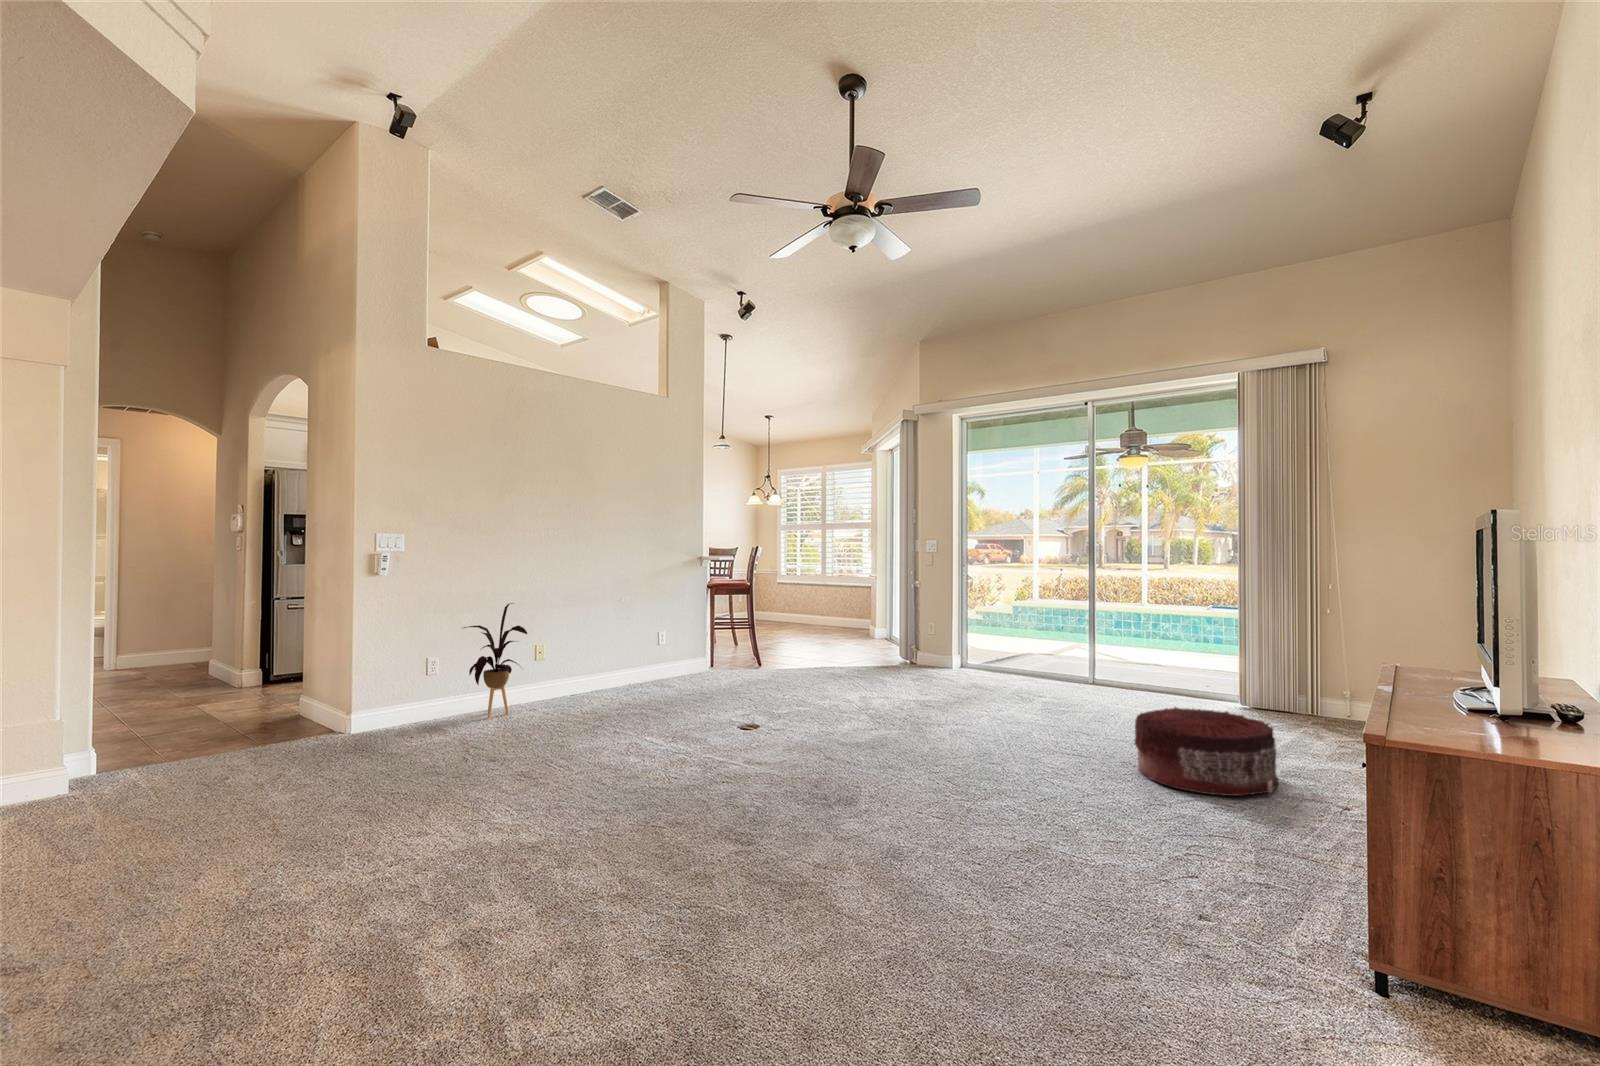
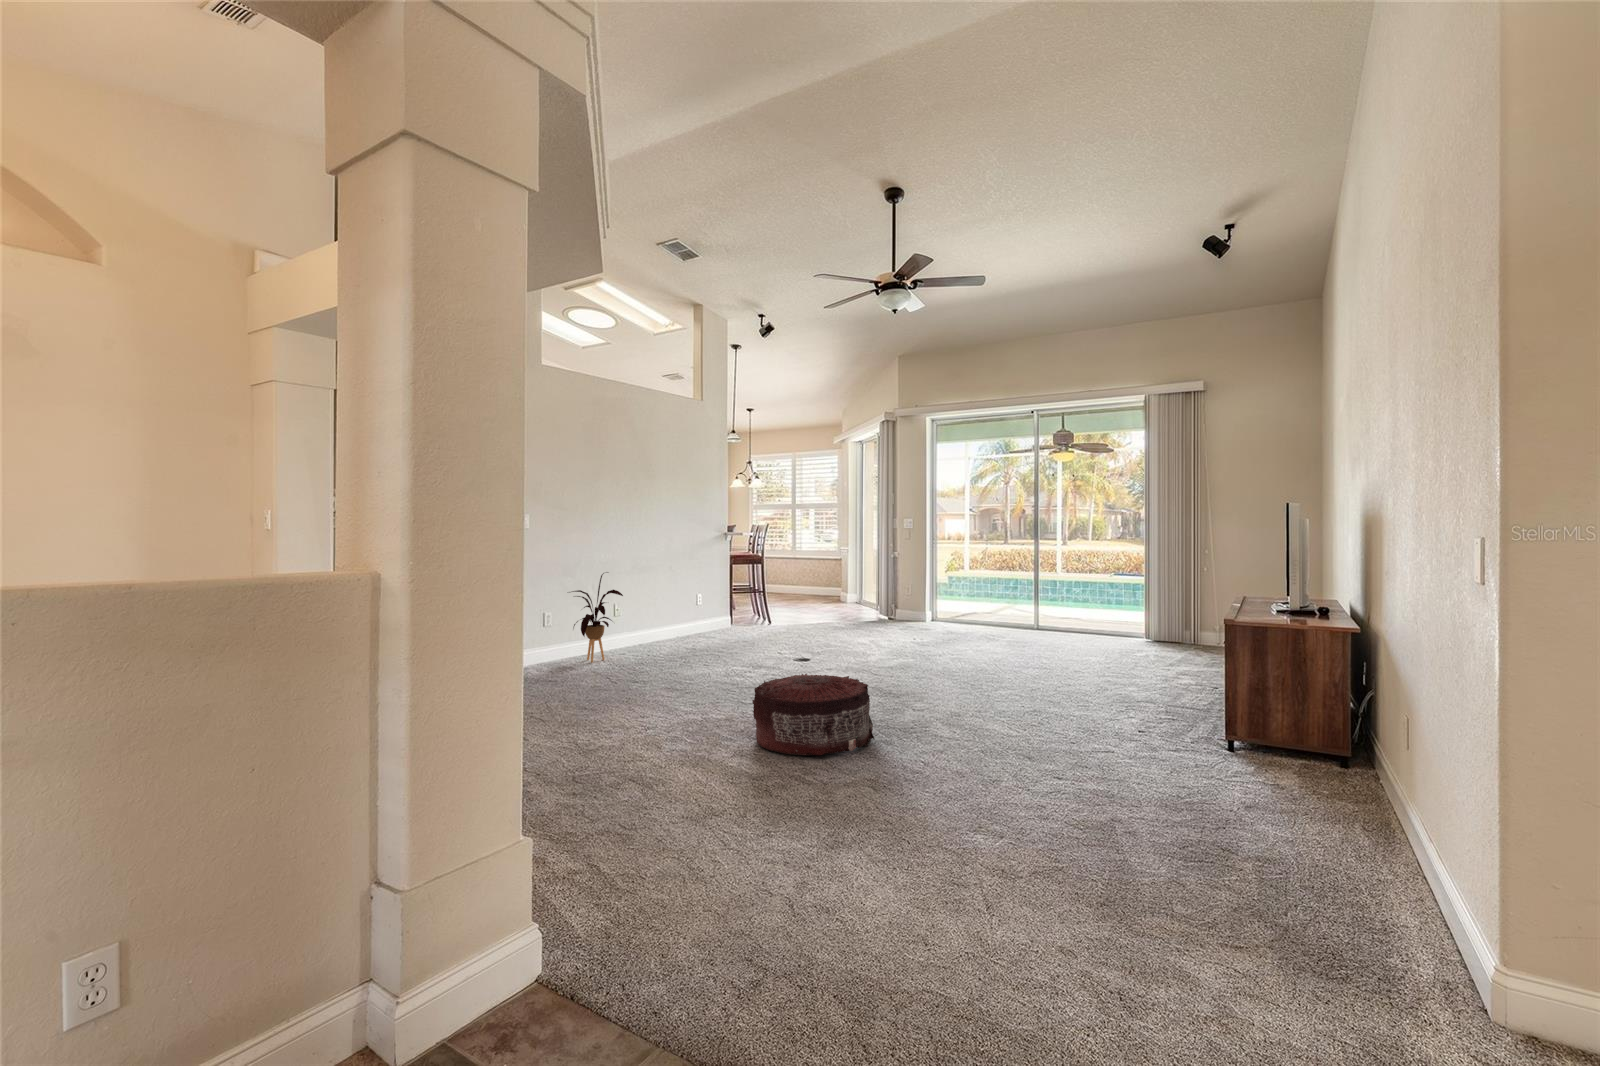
pouf: present [1134,707,1279,796] -> present [752,674,874,755]

